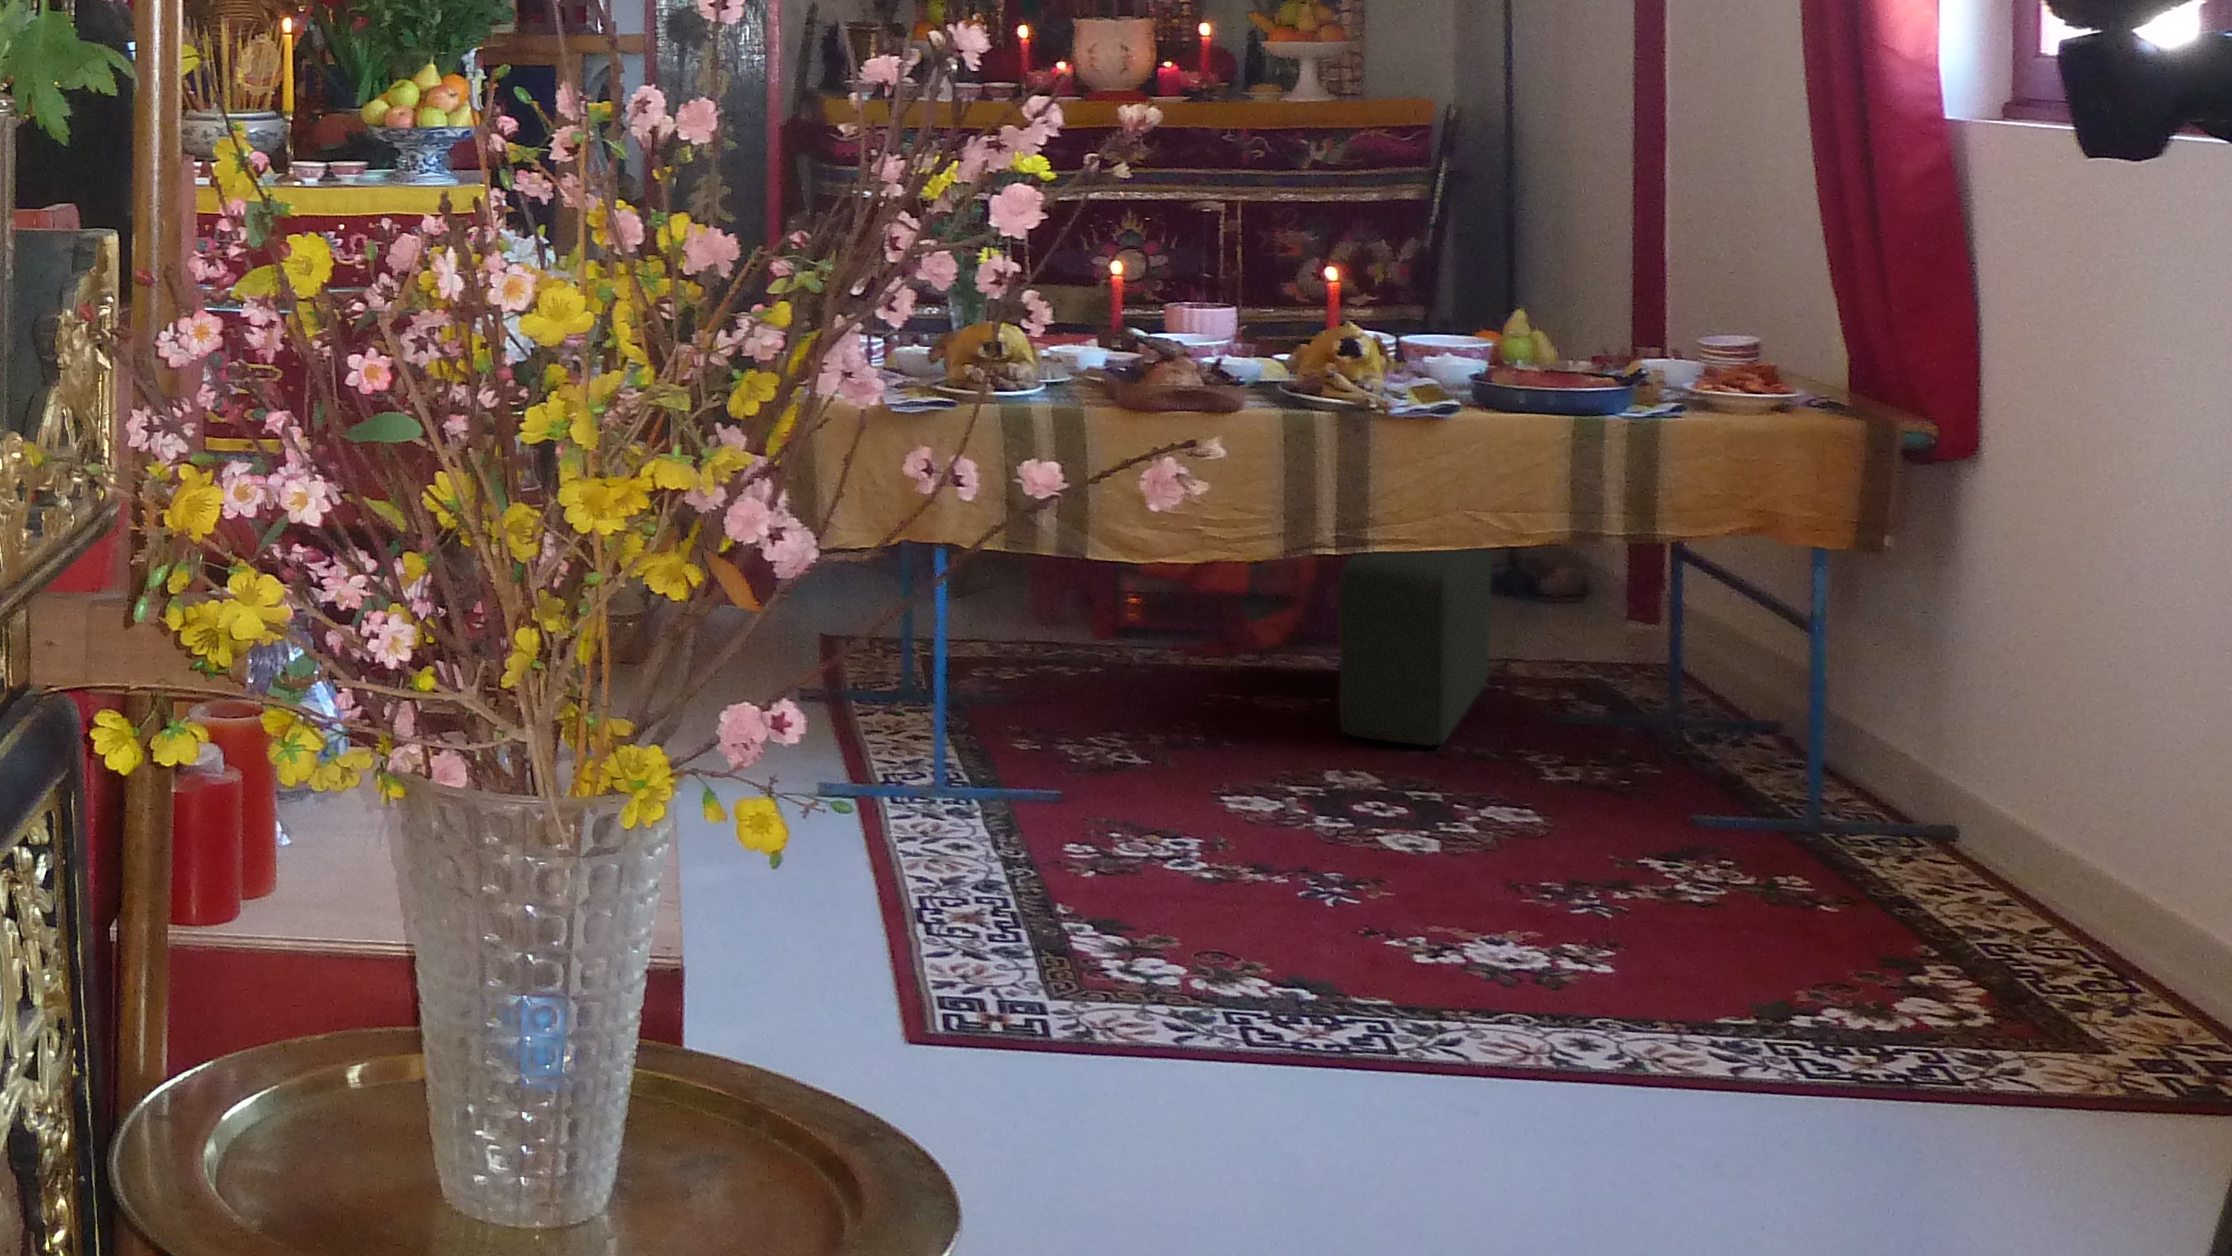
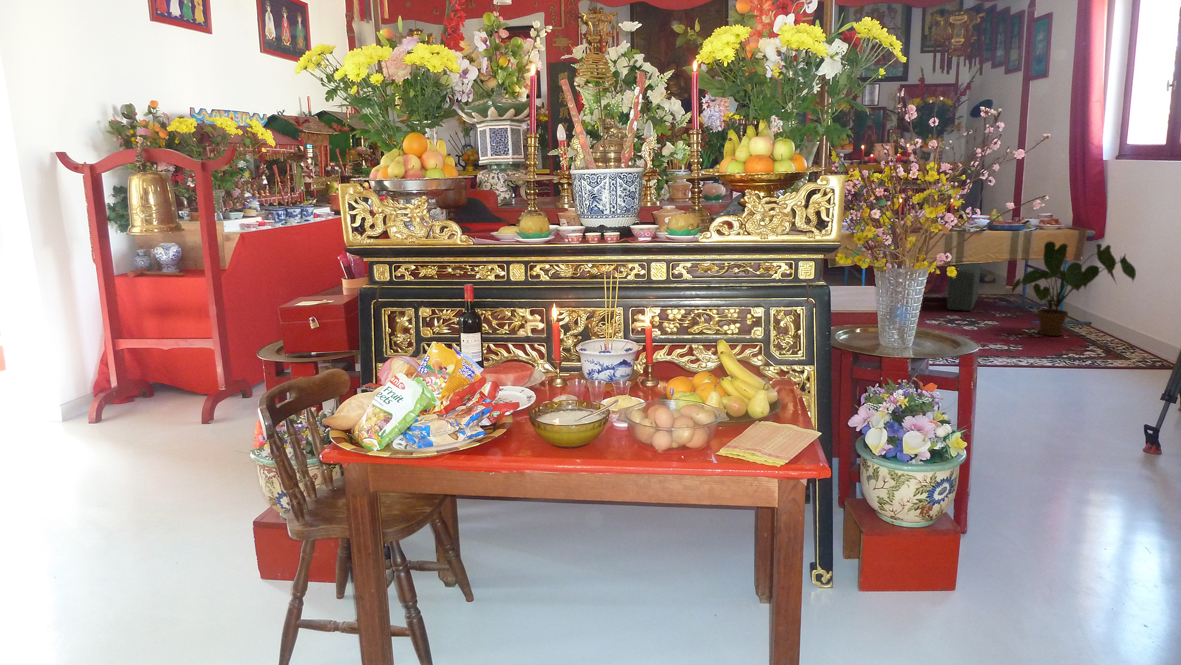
house plant: none [1581,474,2110,903] -> present [1012,241,1136,336]

